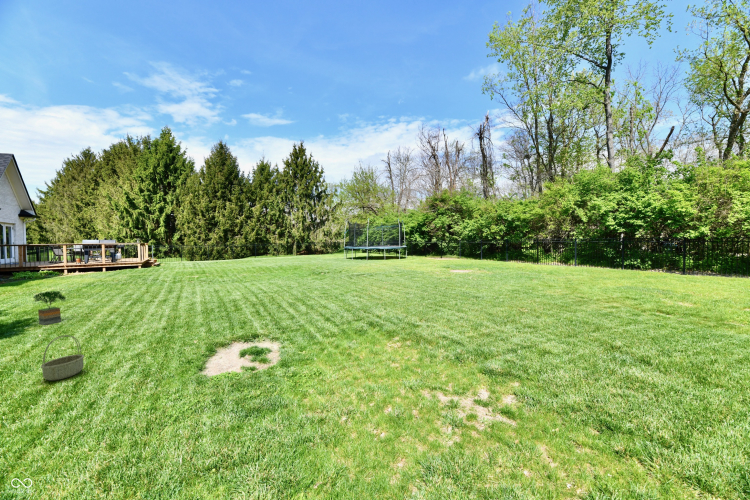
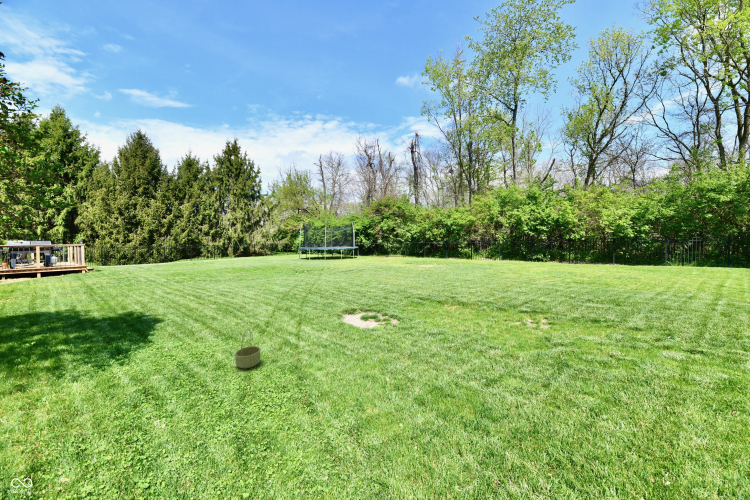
potted tree: present [33,291,66,325] -> none [100,298,136,334]

